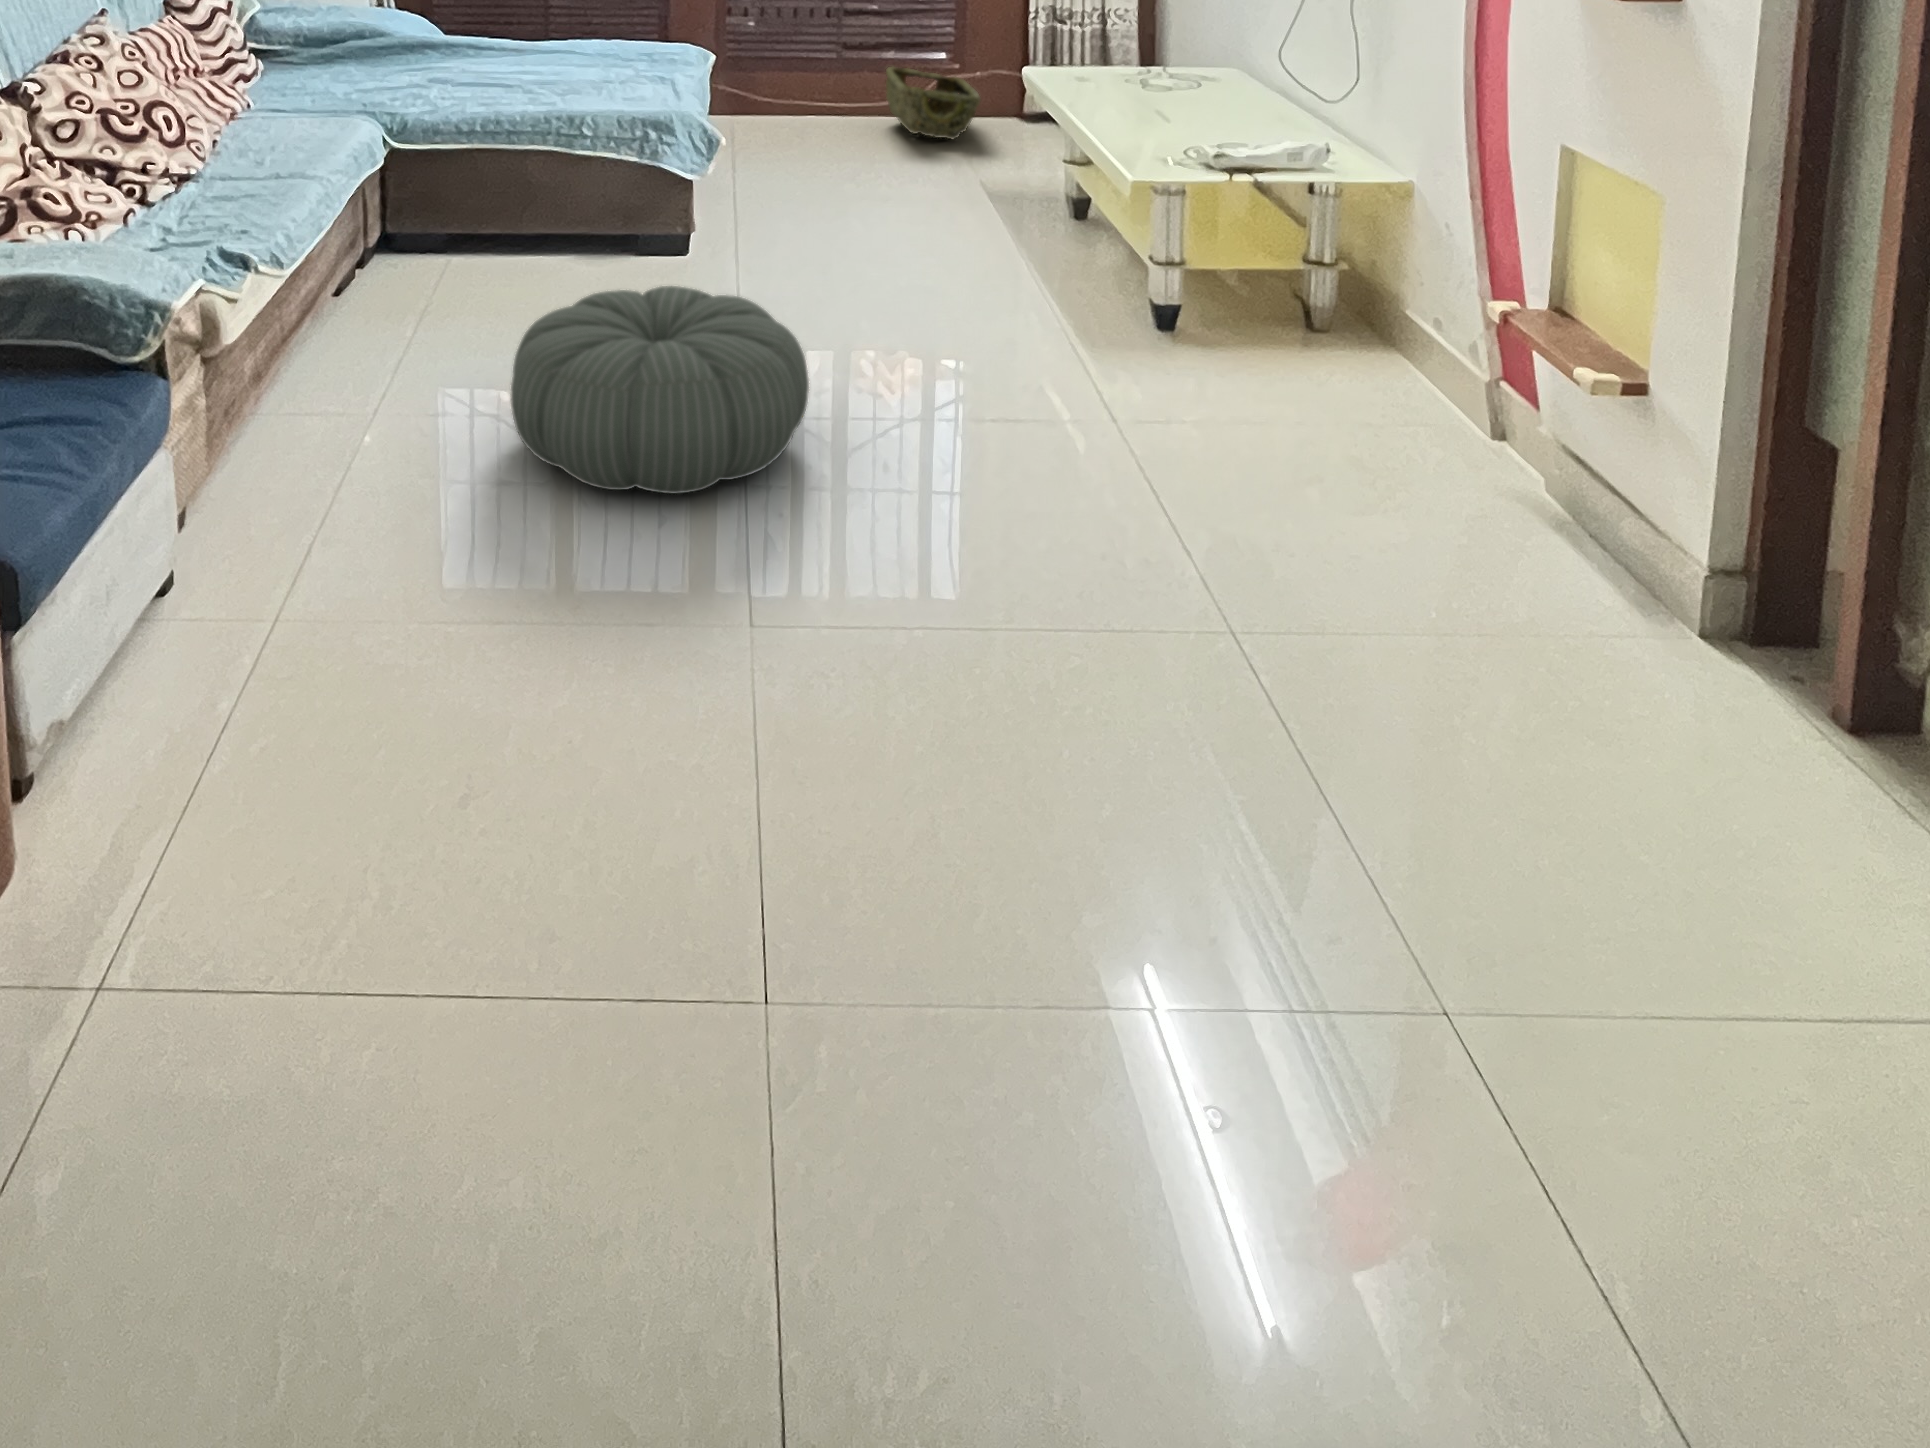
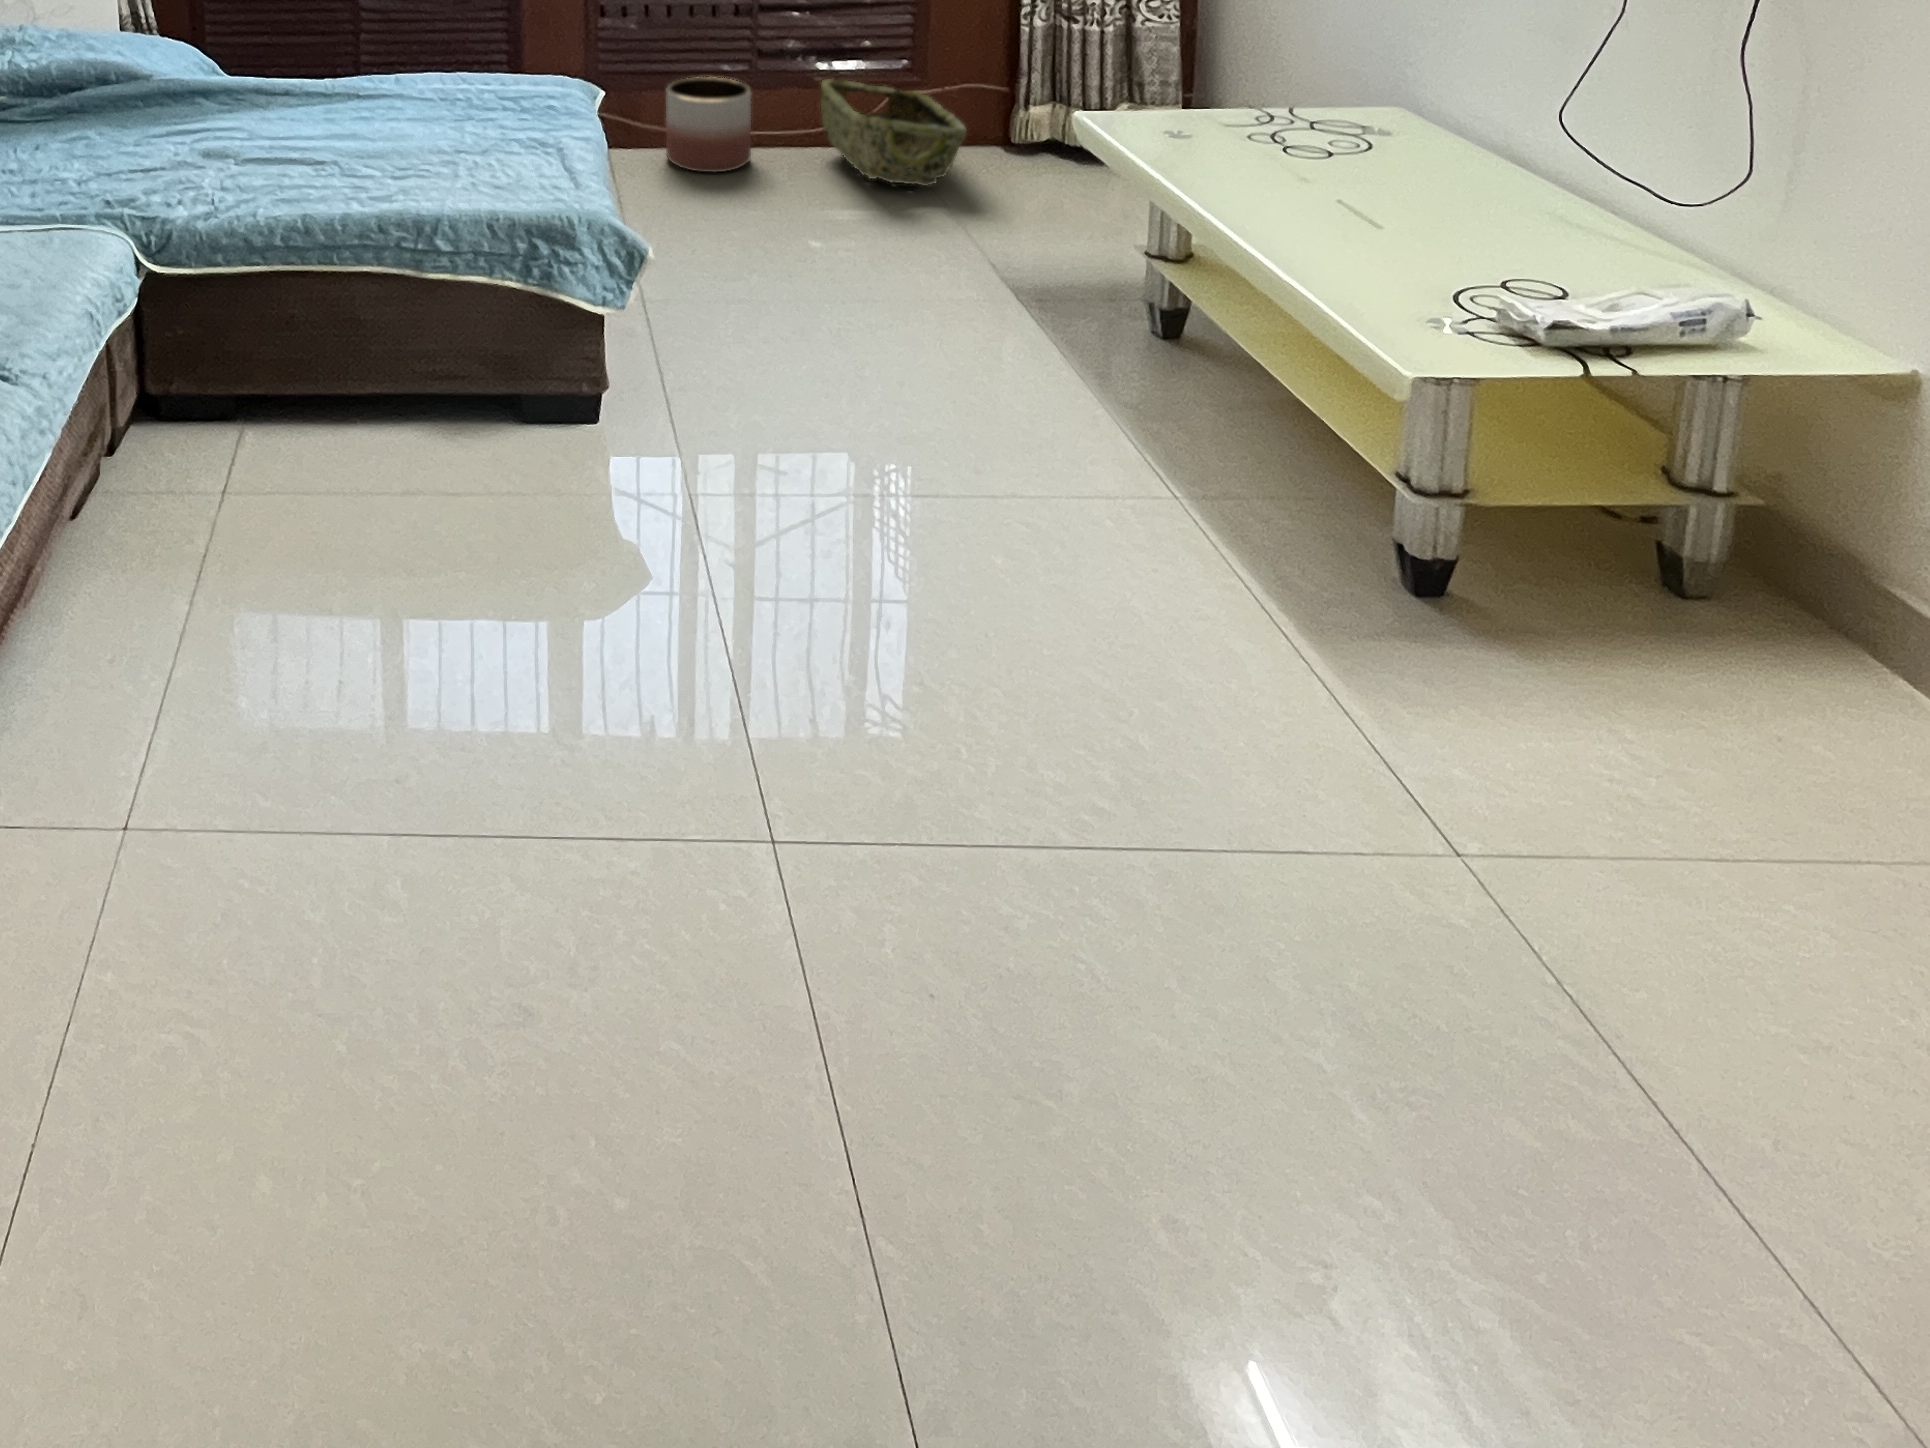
planter: none [772,64,834,131] -> present [666,77,751,172]
pouf: present [511,286,809,494] -> none [367,611,933,1149]

